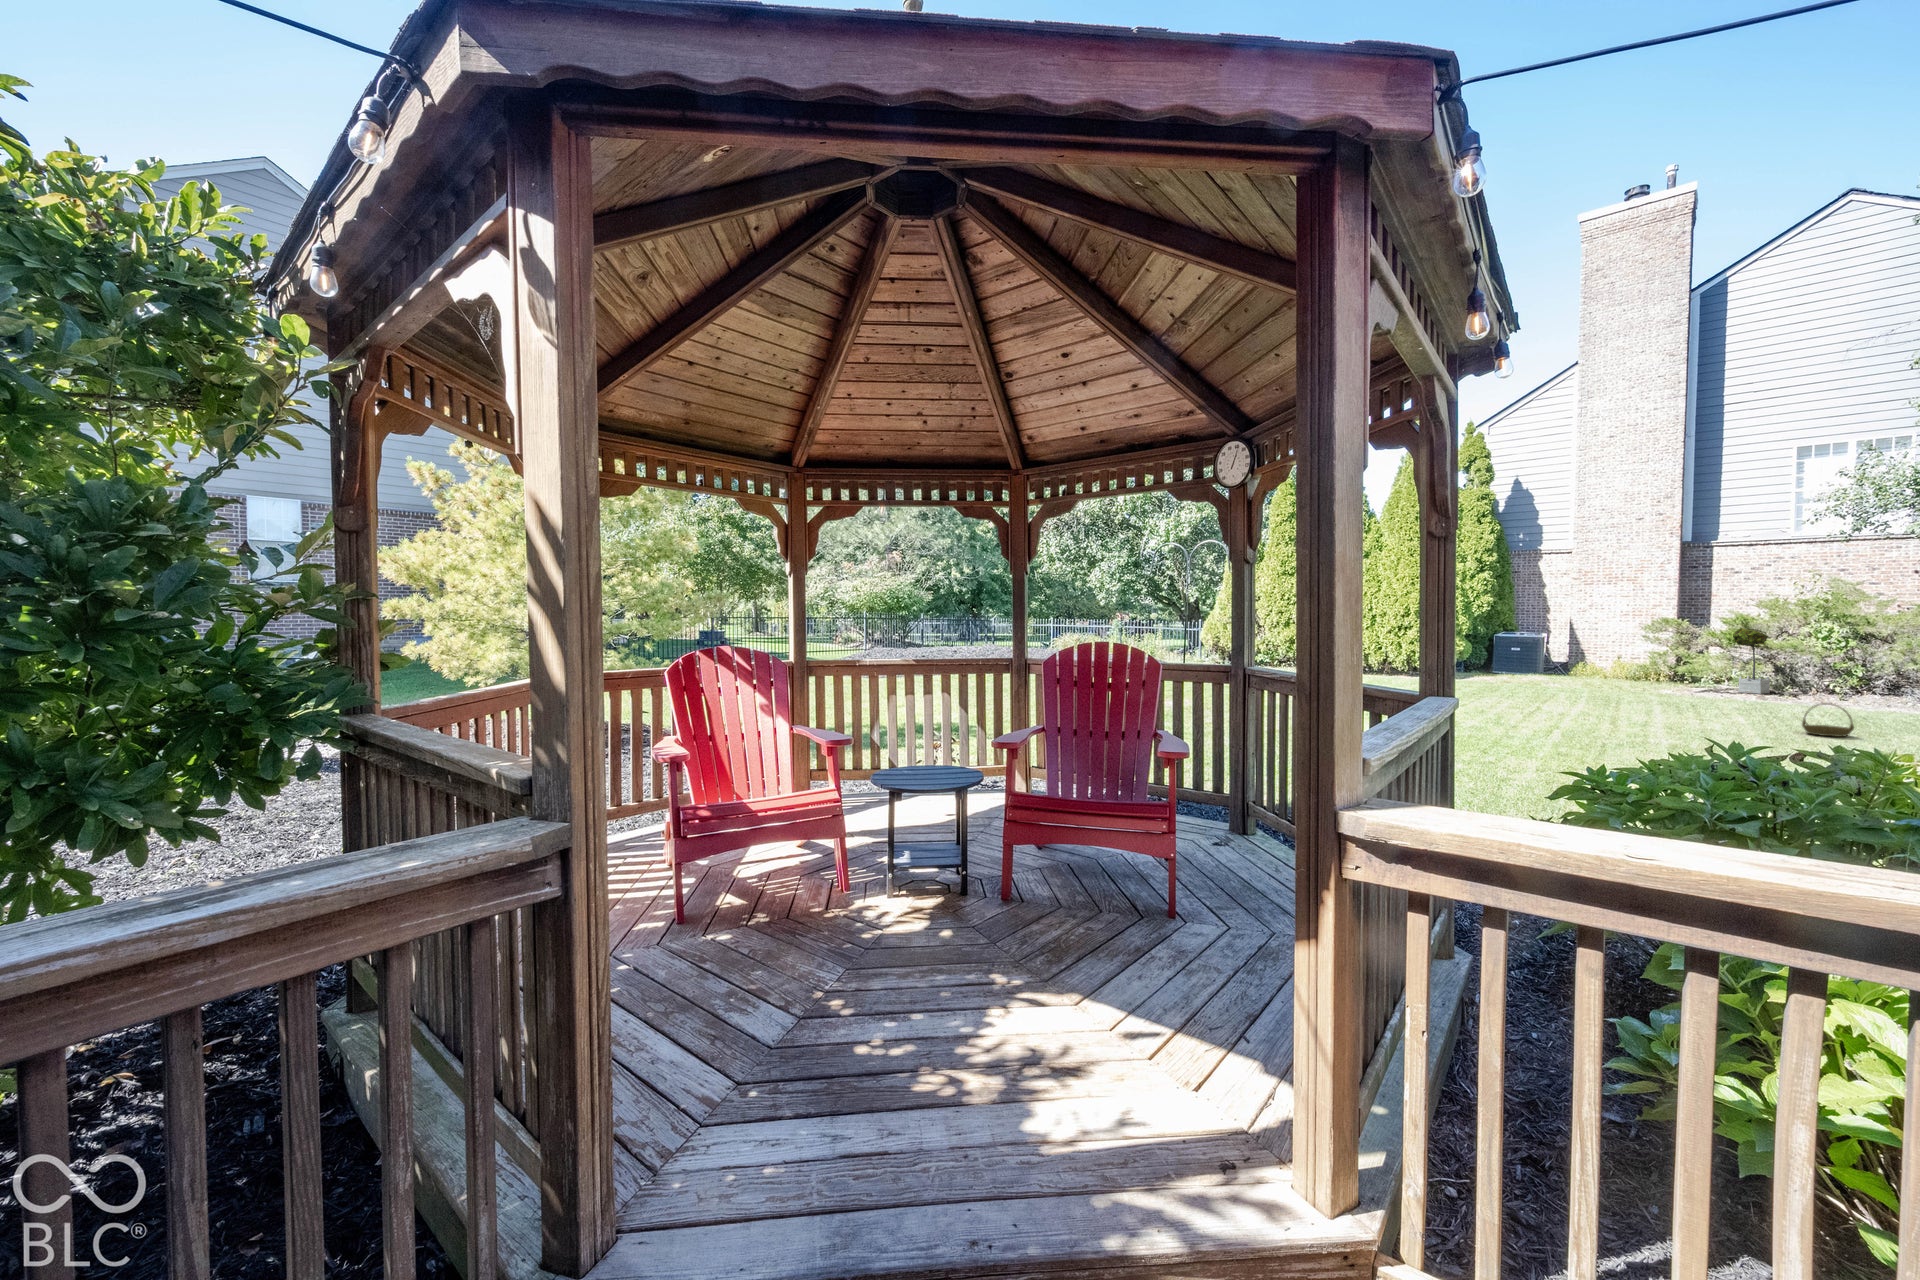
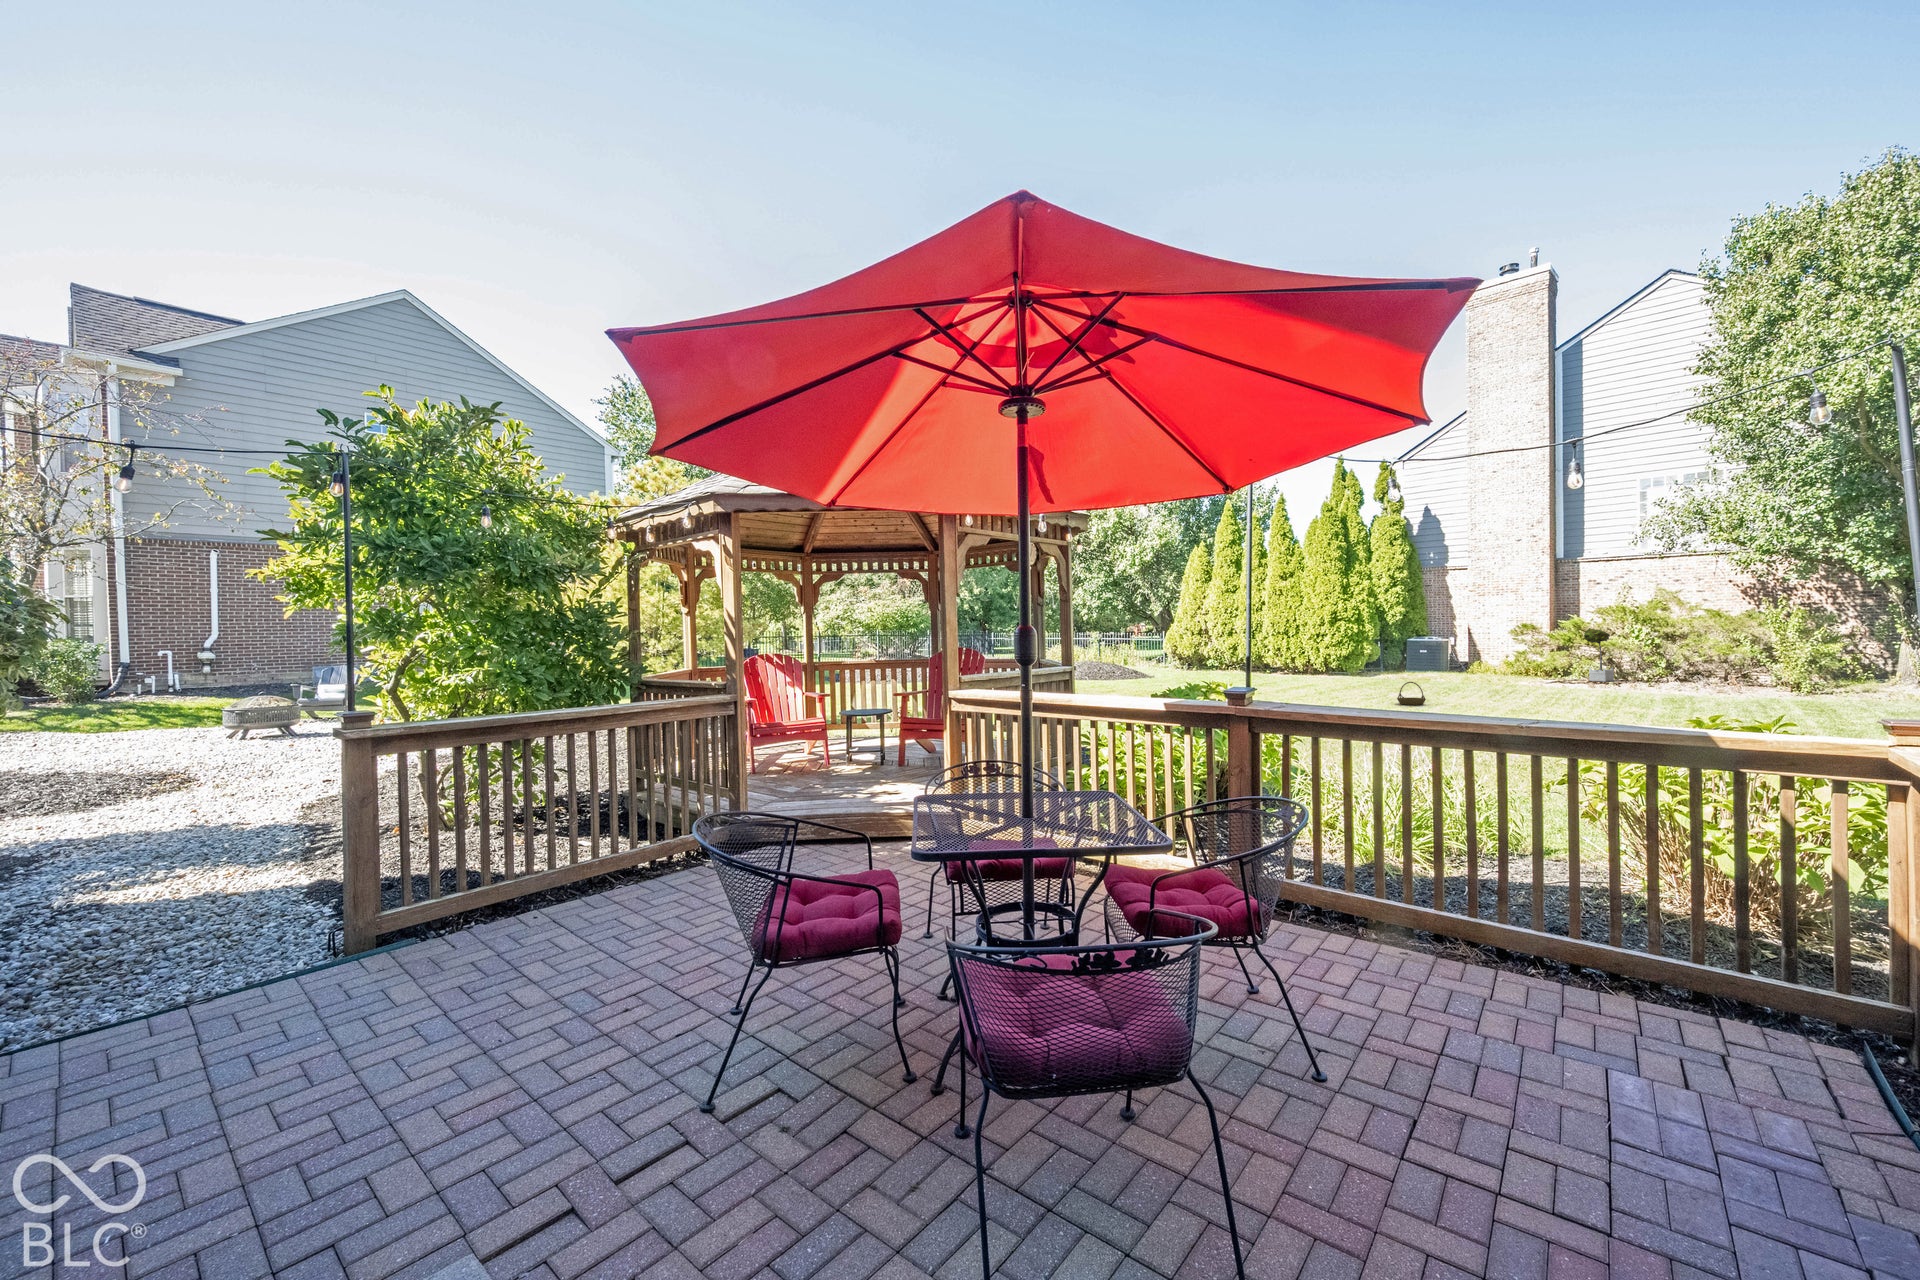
basket: present [1802,703,1854,737] -> present [1397,682,1426,705]

